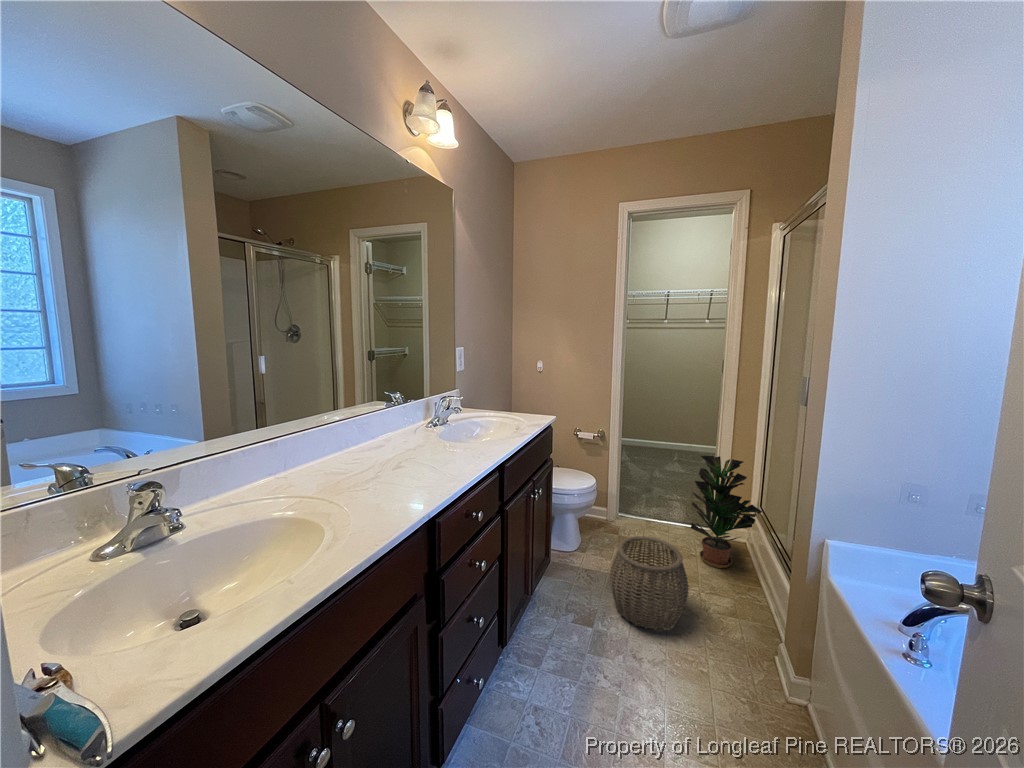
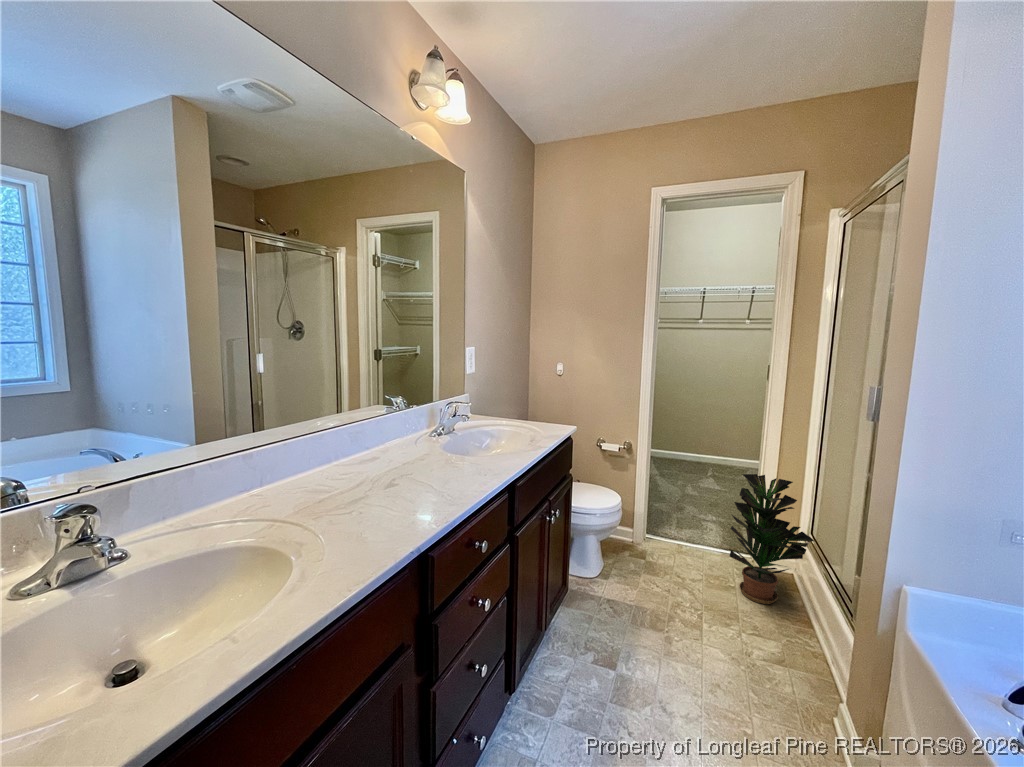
woven basket: present [610,536,689,630] -> none [635,566,729,678]

